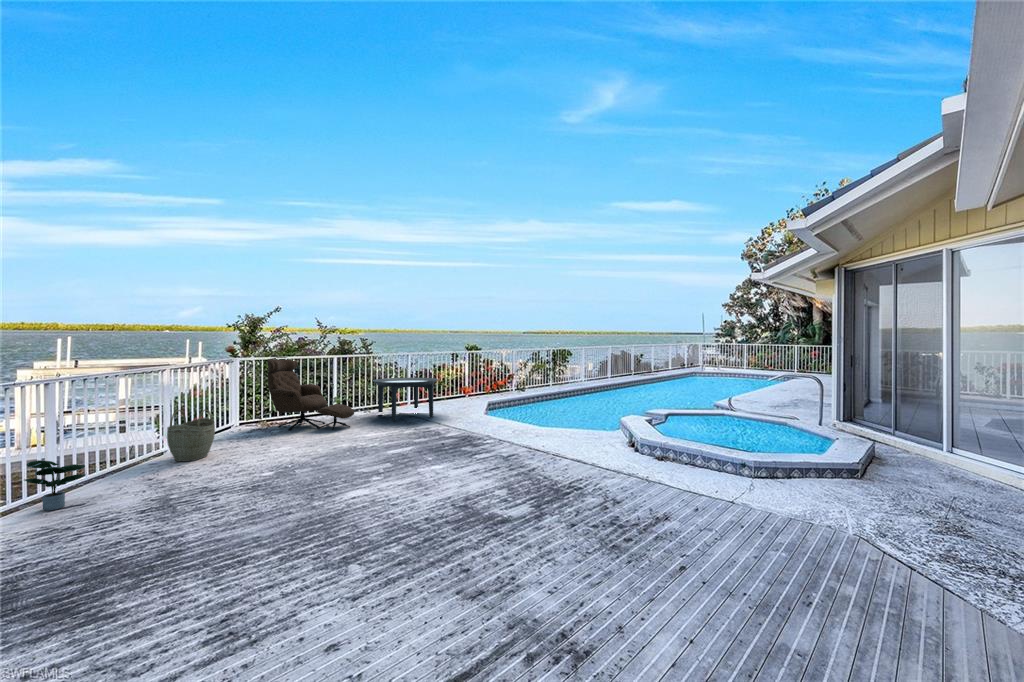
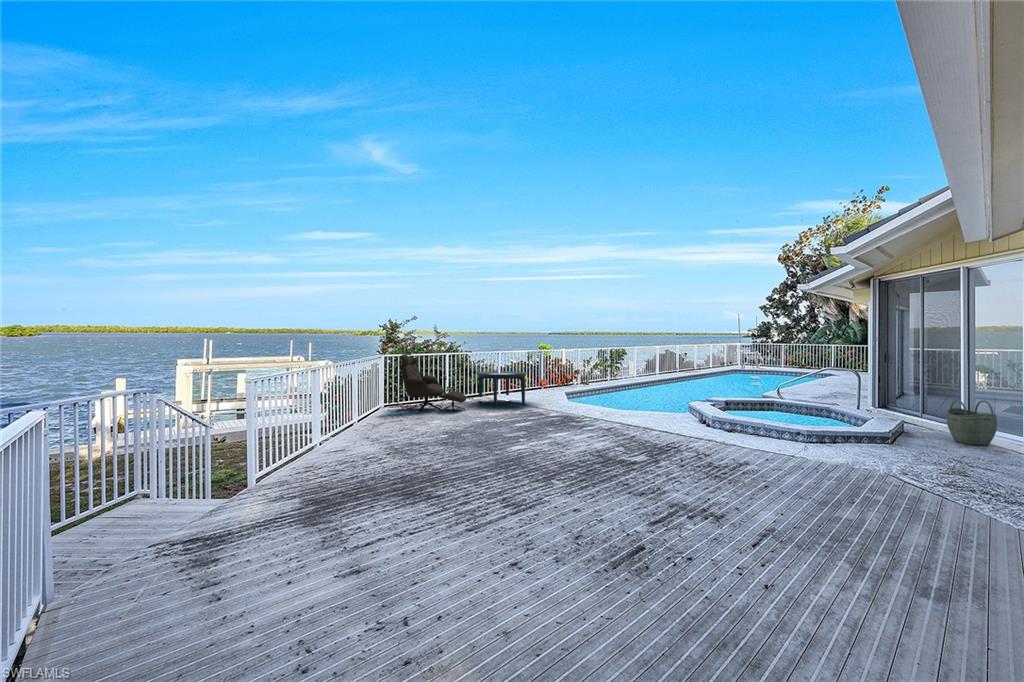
woven basket: present [167,410,215,461] -> present [947,400,997,446]
potted plant: present [24,460,86,511] -> none [301,421,334,454]

